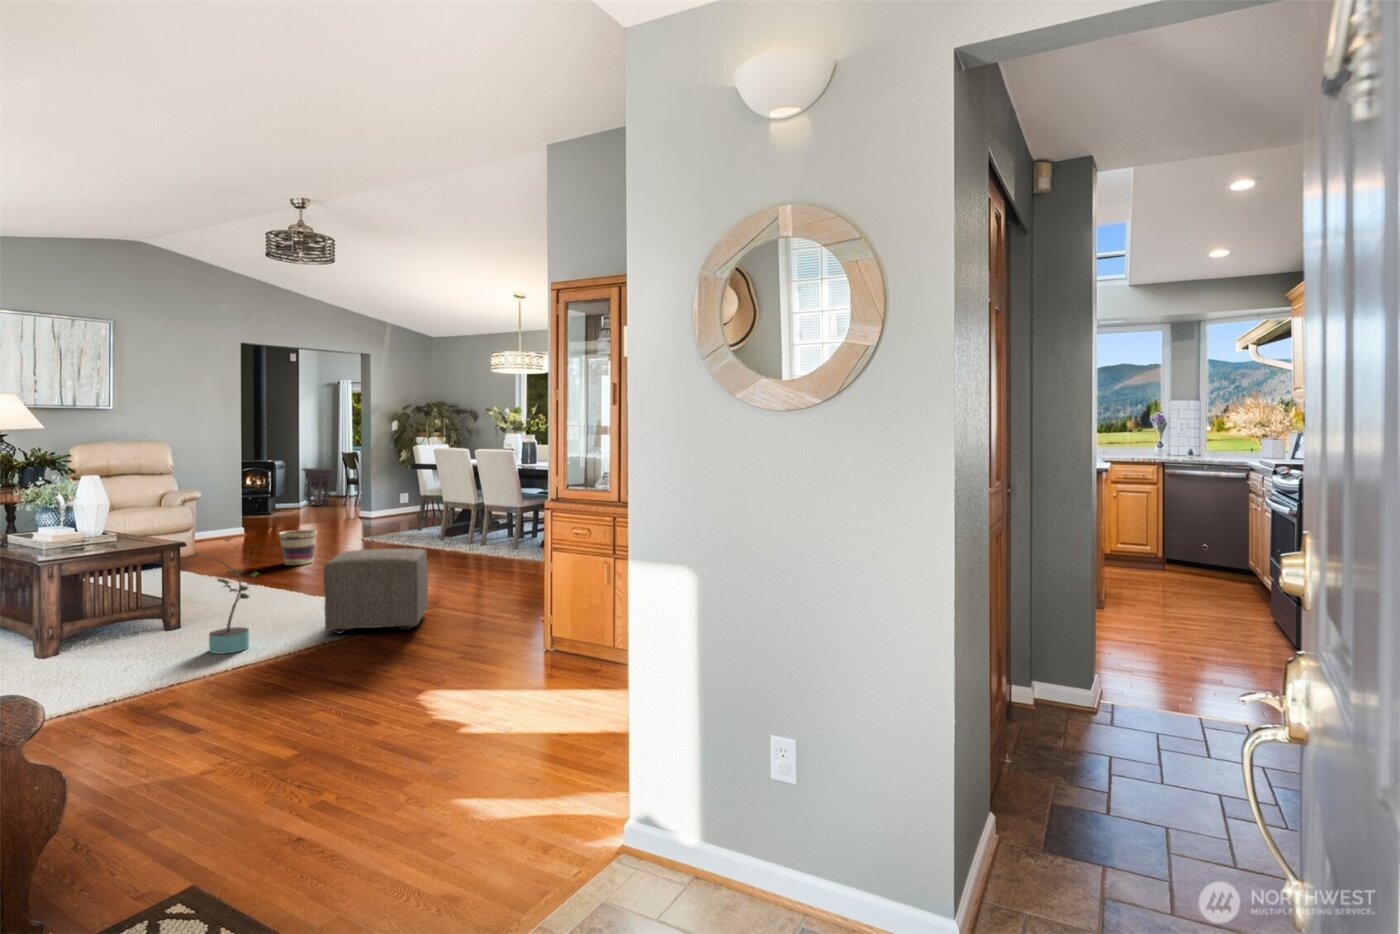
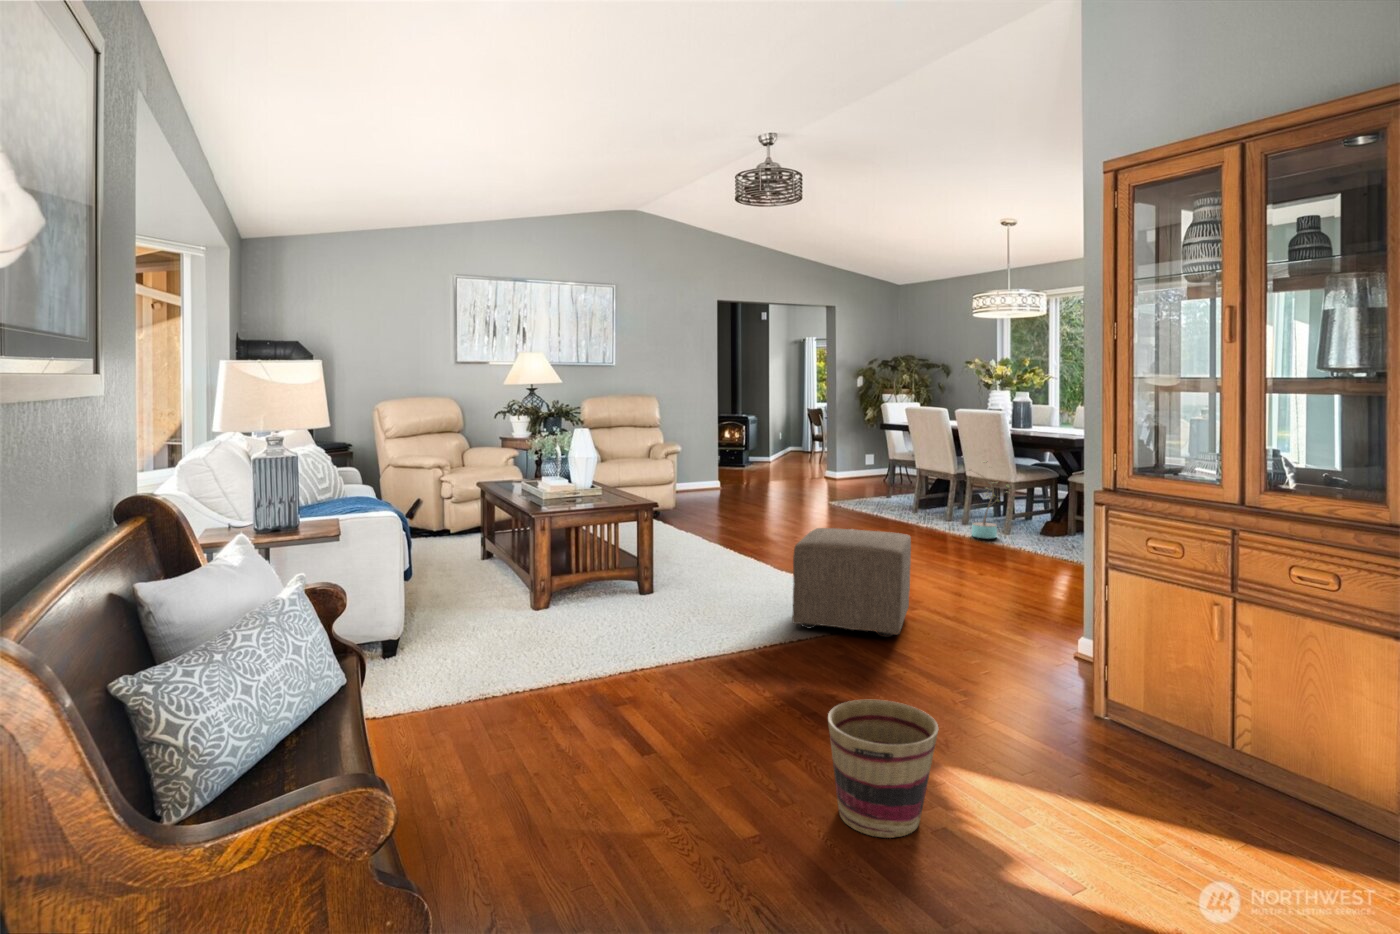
side table: present [302,468,335,506] -> none [770,424,802,462]
basket: present [279,530,317,565] -> present [828,700,938,838]
potted plant: present [191,539,260,654] -> present [968,461,1010,539]

